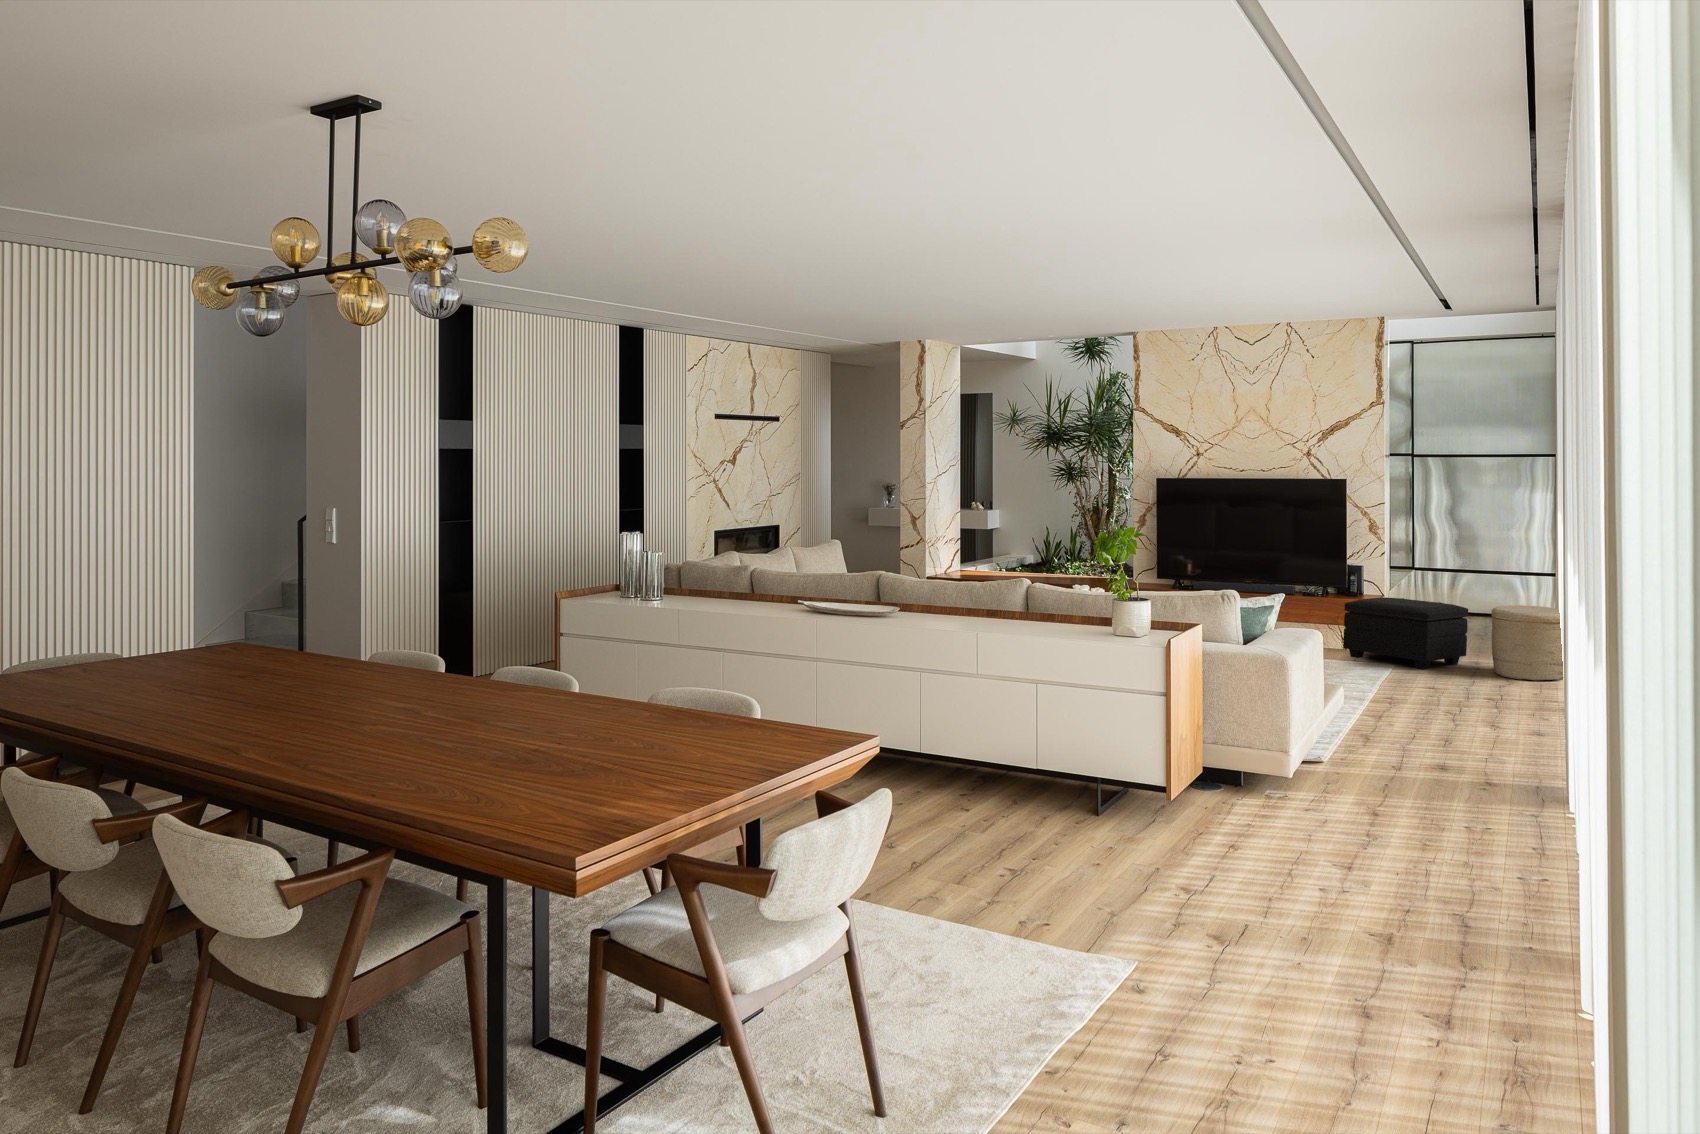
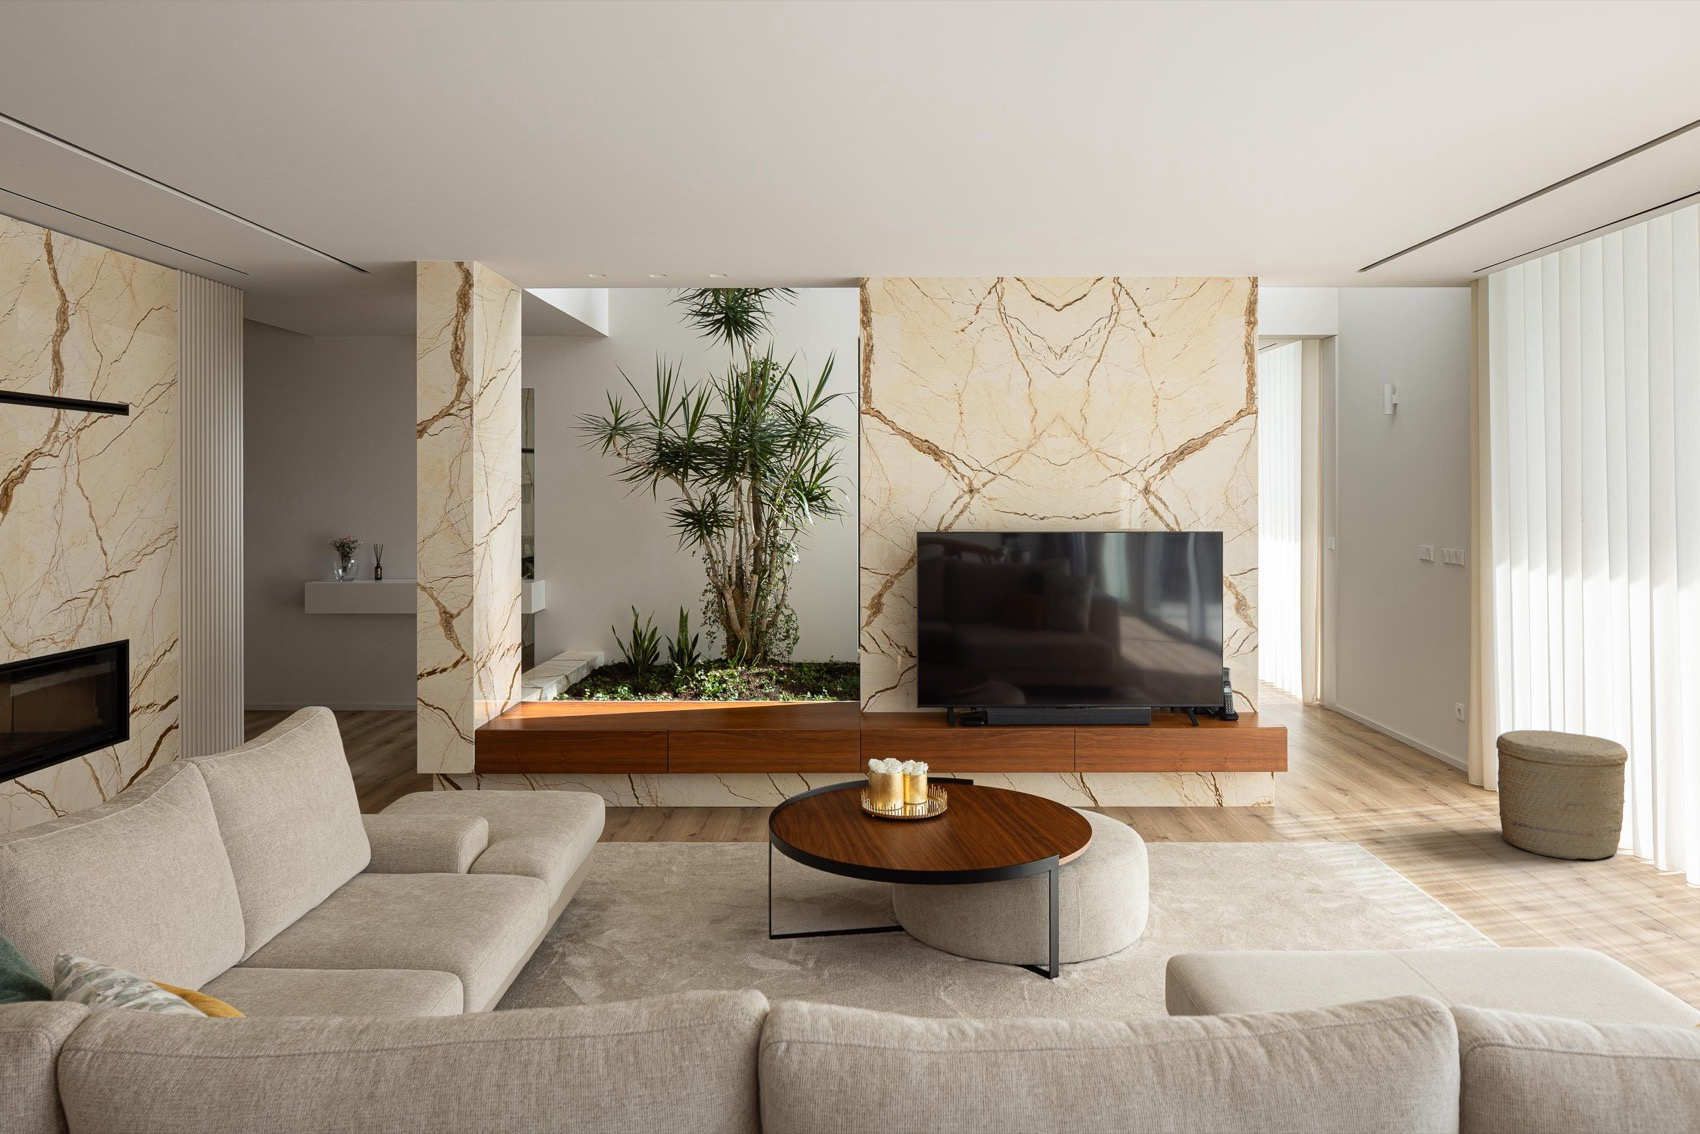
footstool: present [1343,598,1468,669] -> none [1258,722,1439,849]

